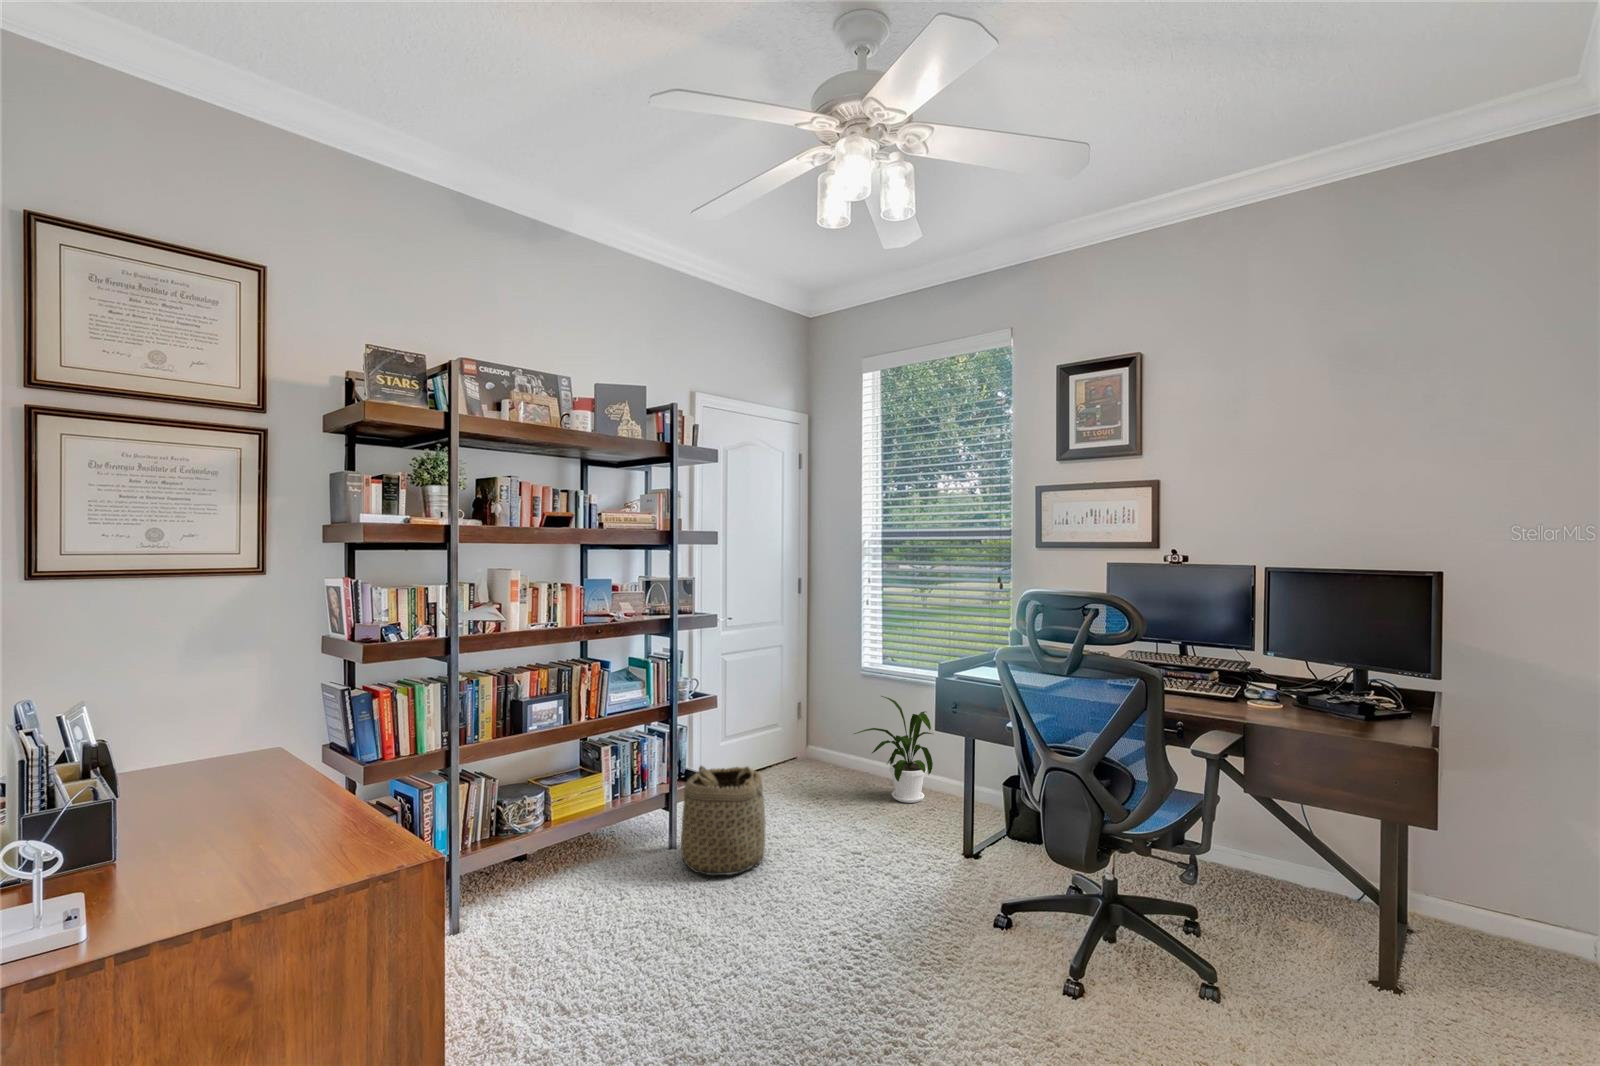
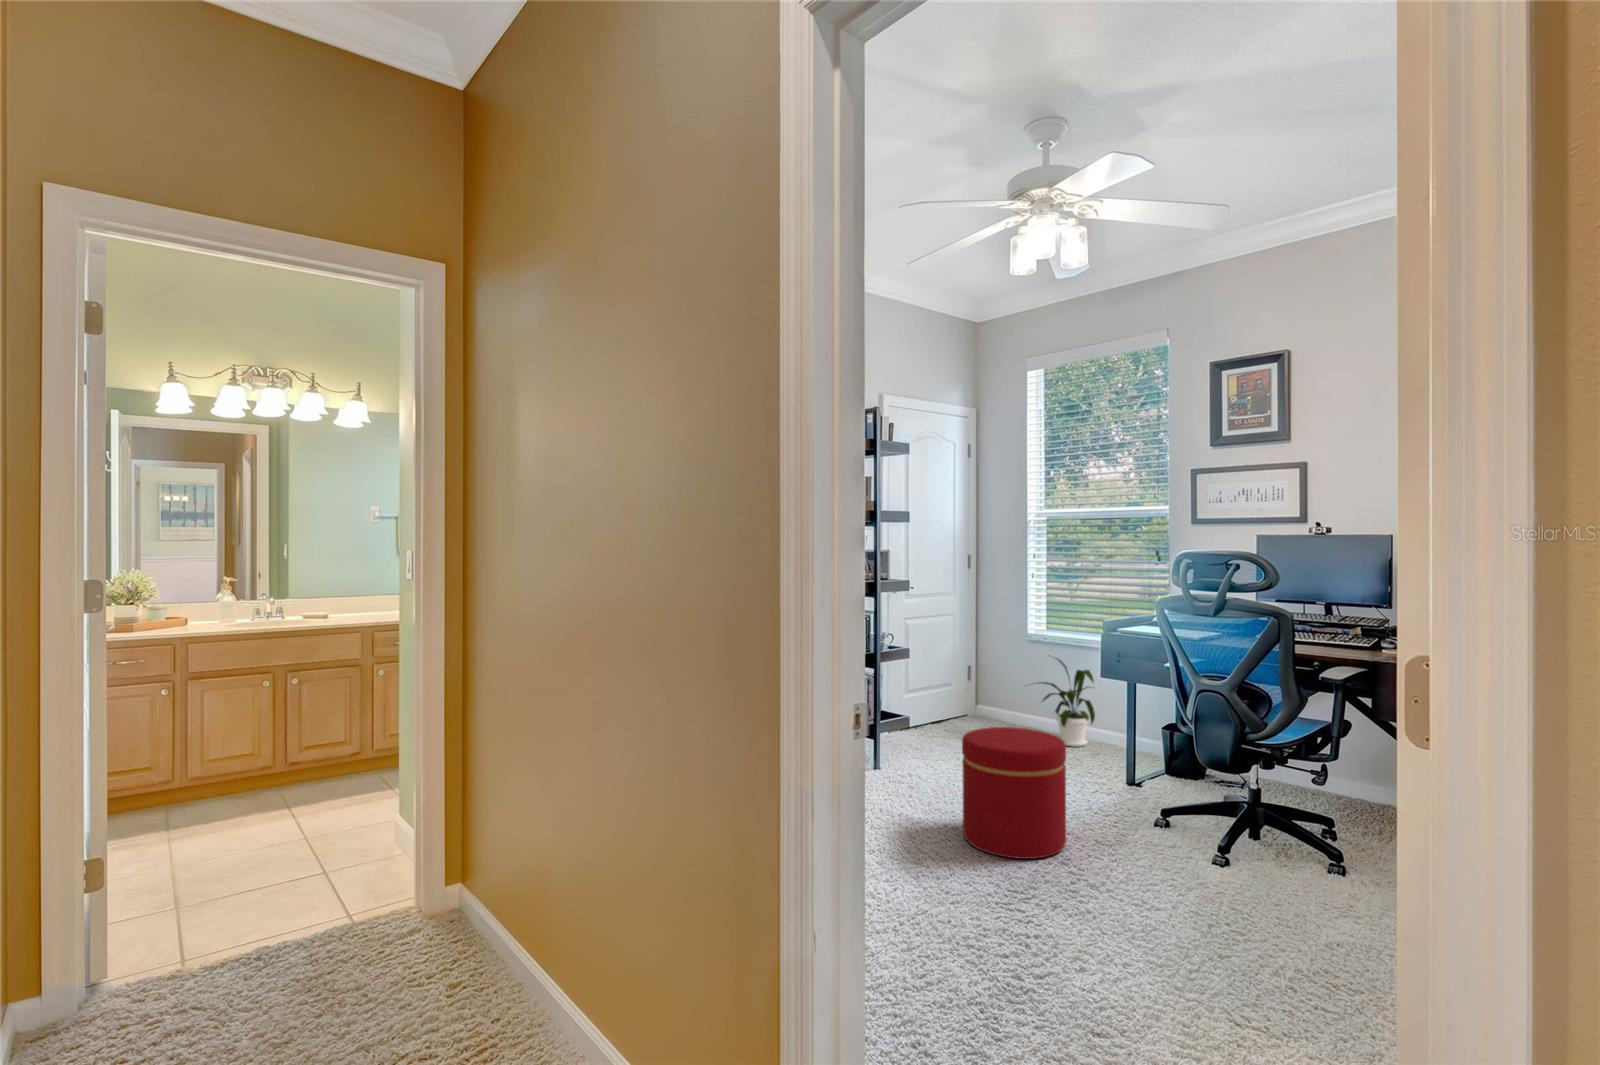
basket: present [680,766,766,875] -> none [879,699,963,784]
ottoman: none [754,813,886,1006] -> present [962,727,1066,859]

